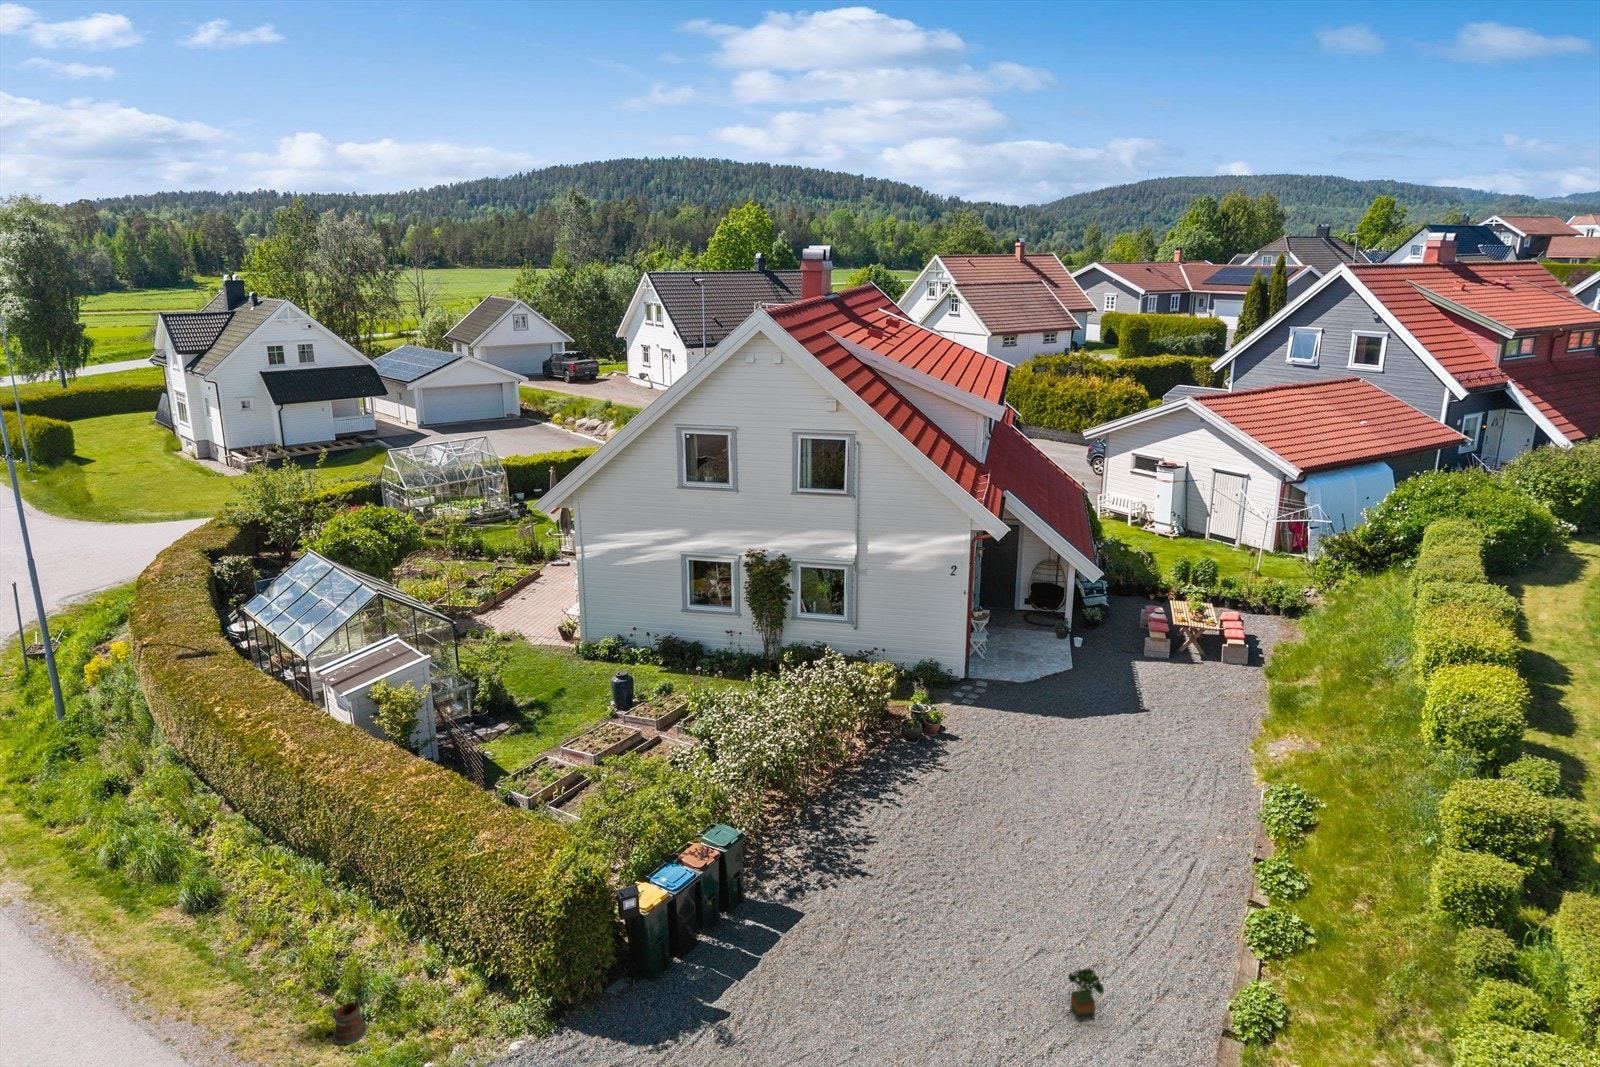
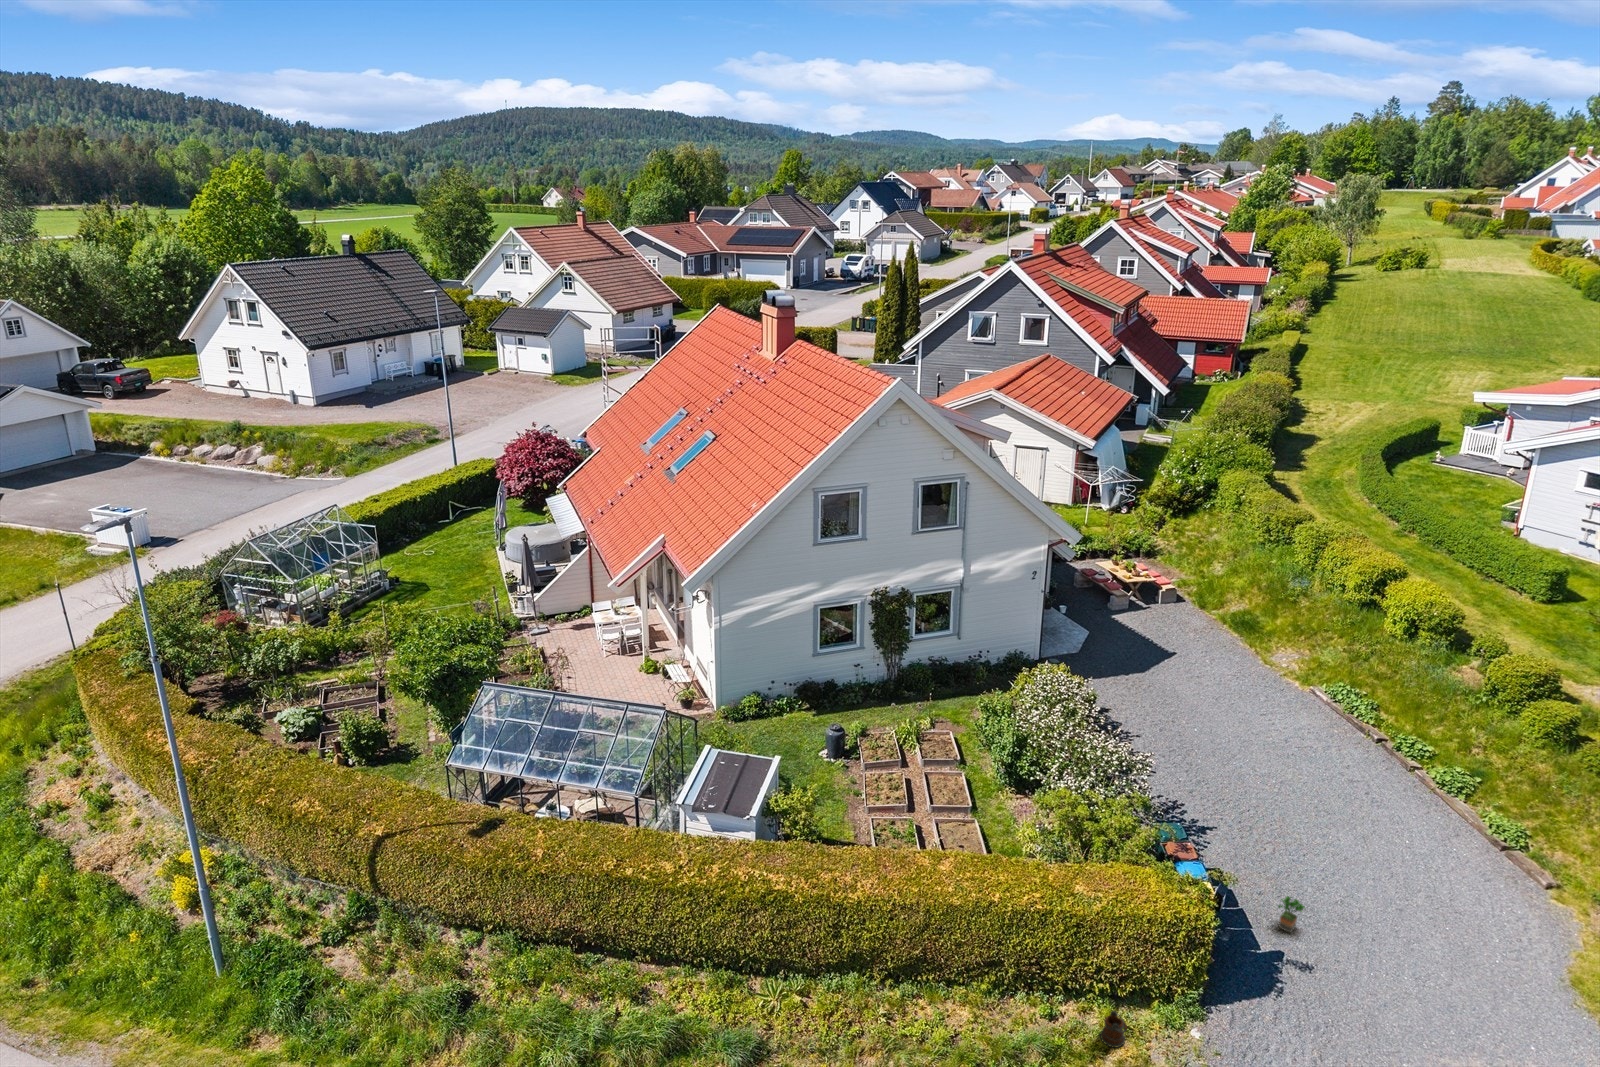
potted tree: present [1068,968,1104,1022] -> present [1278,896,1305,933]

